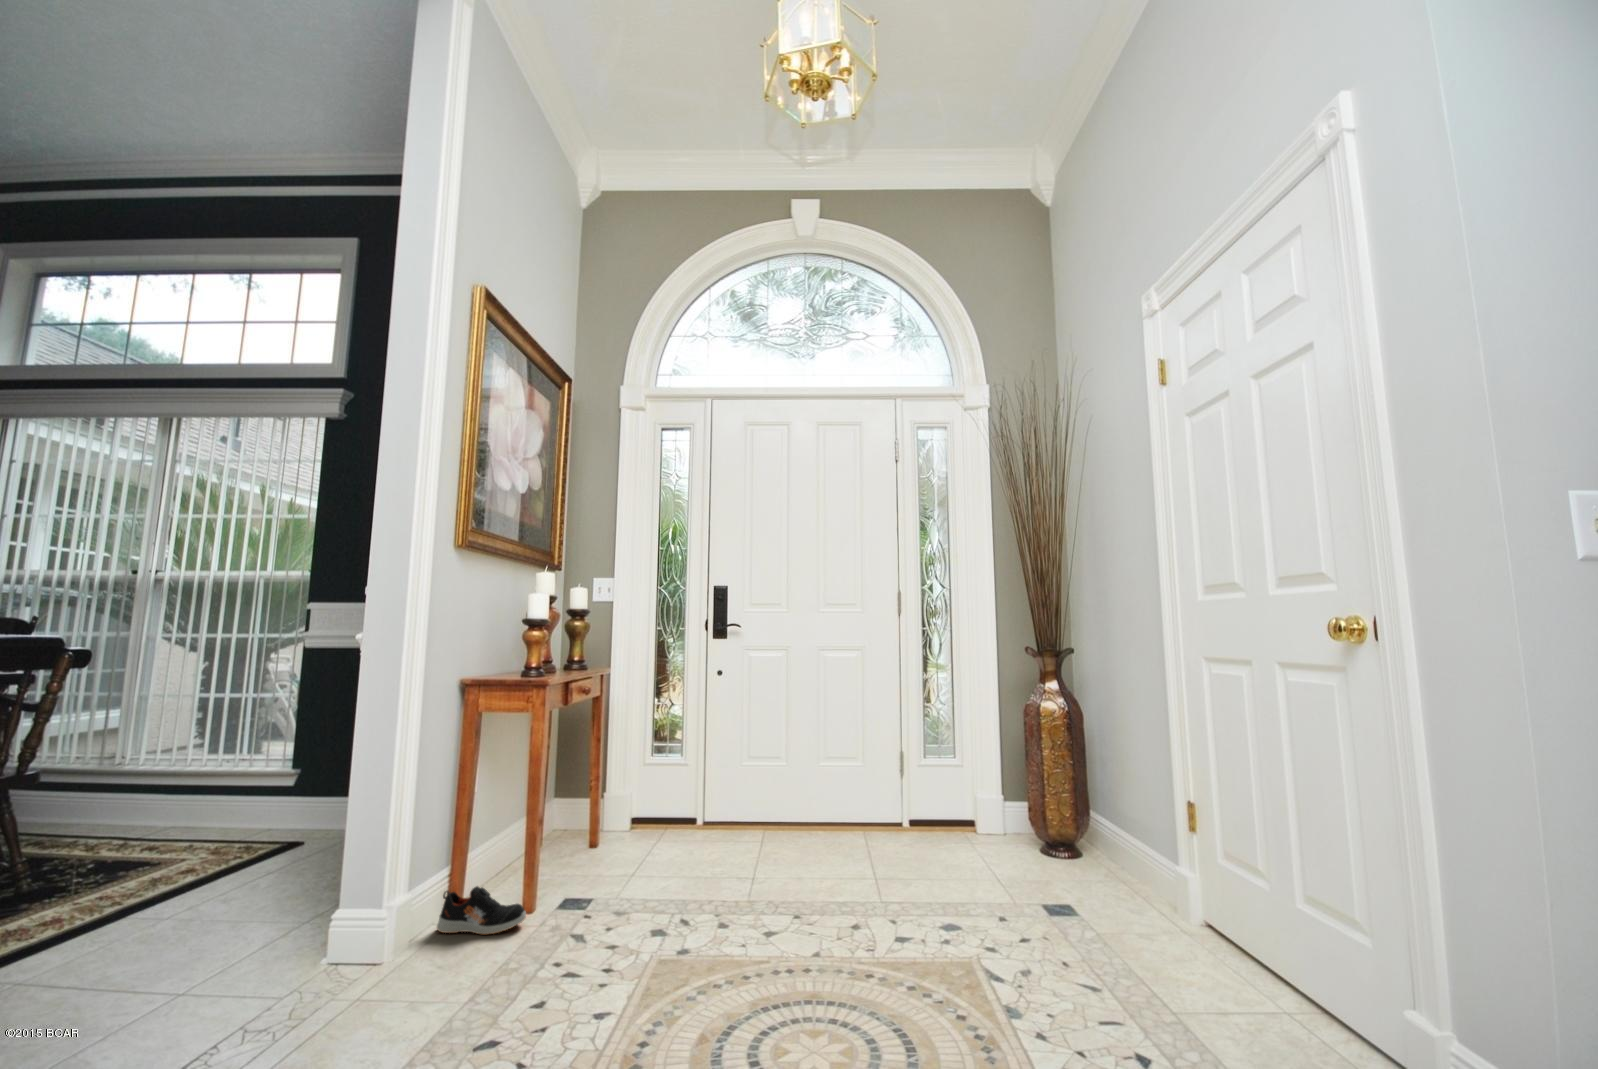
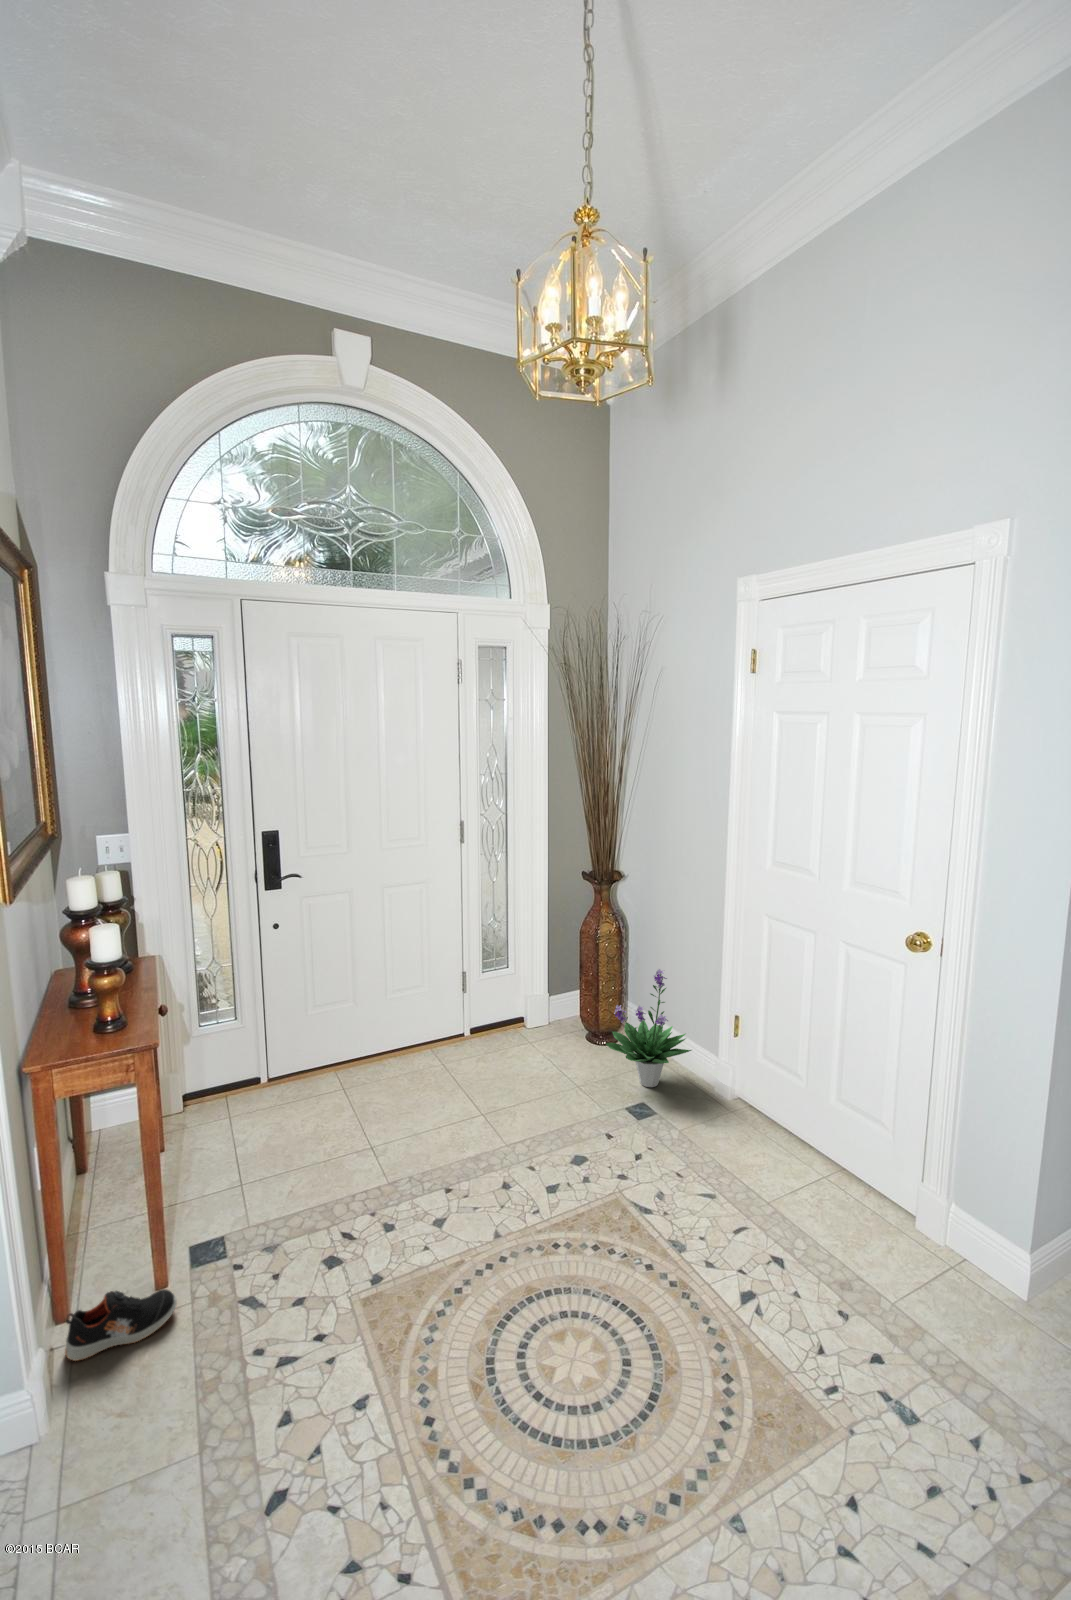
potted plant: none [1028,745,1141,896] -> present [606,969,691,1087]

